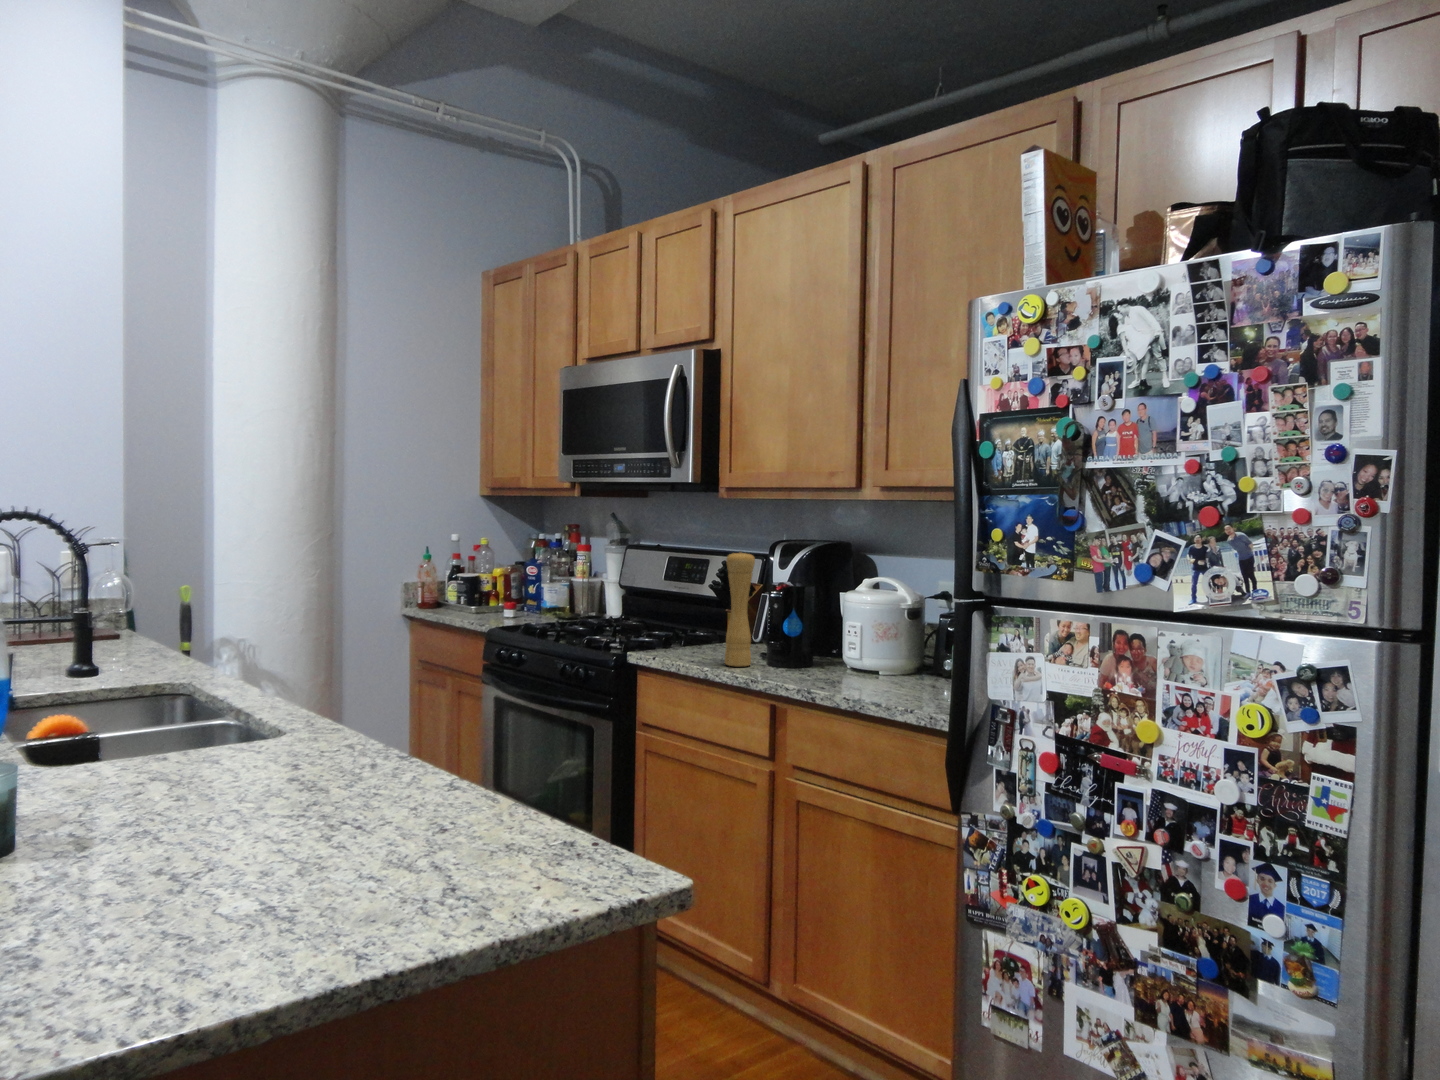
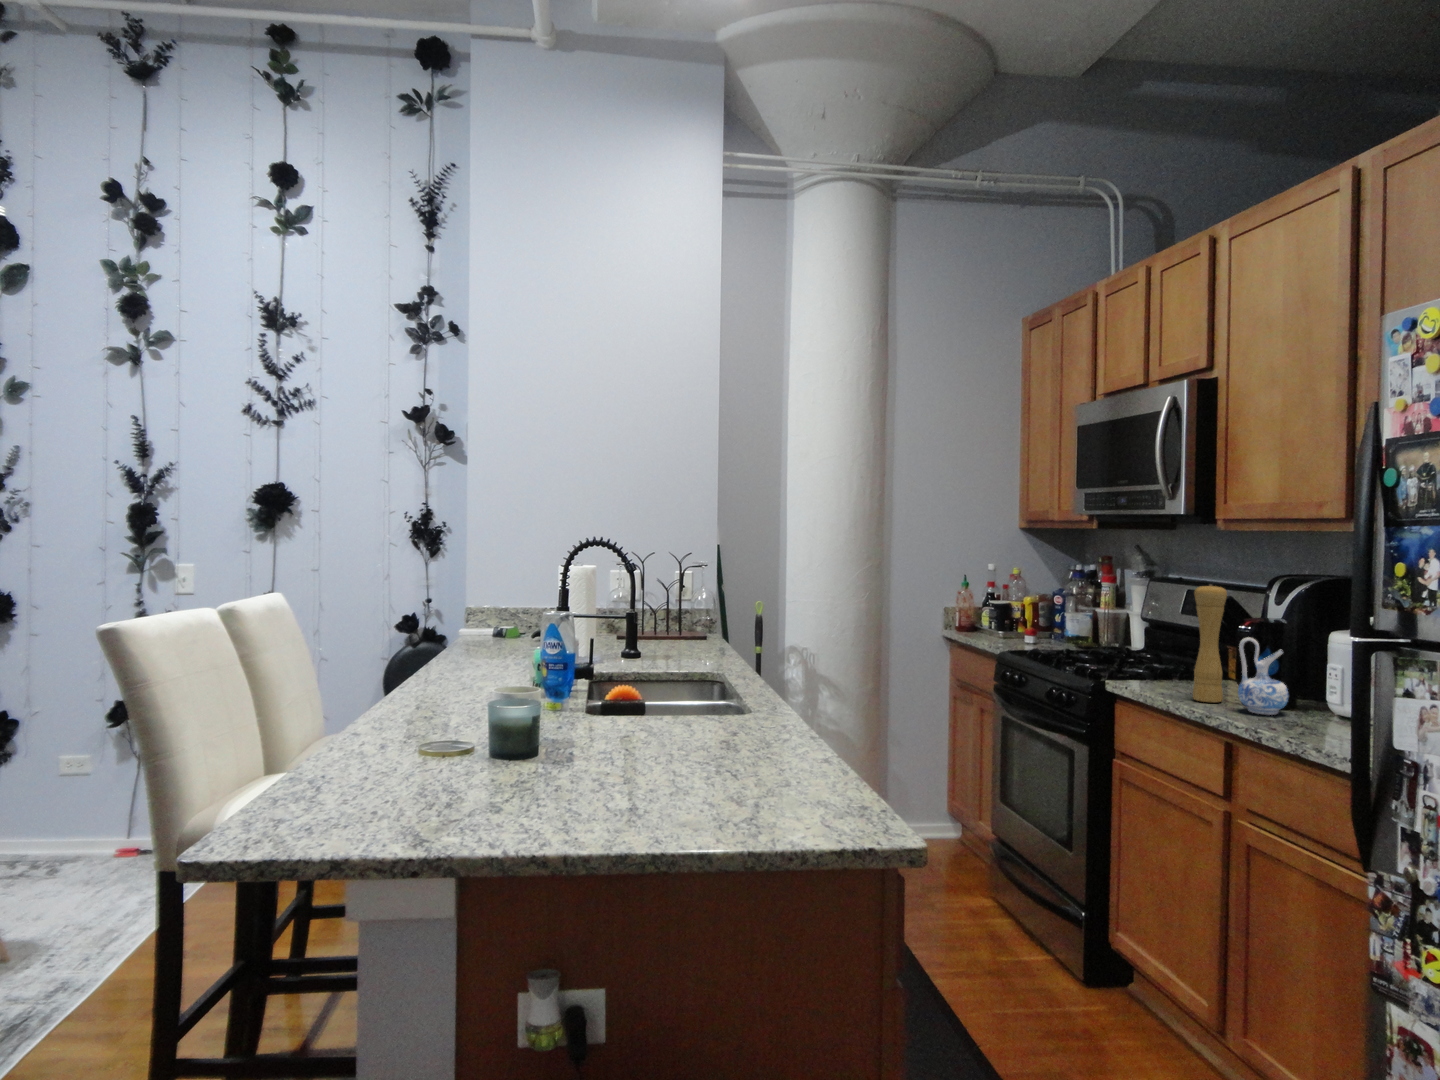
ceramic pitcher: none [772,602,814,674] -> present [1238,638,1289,715]

